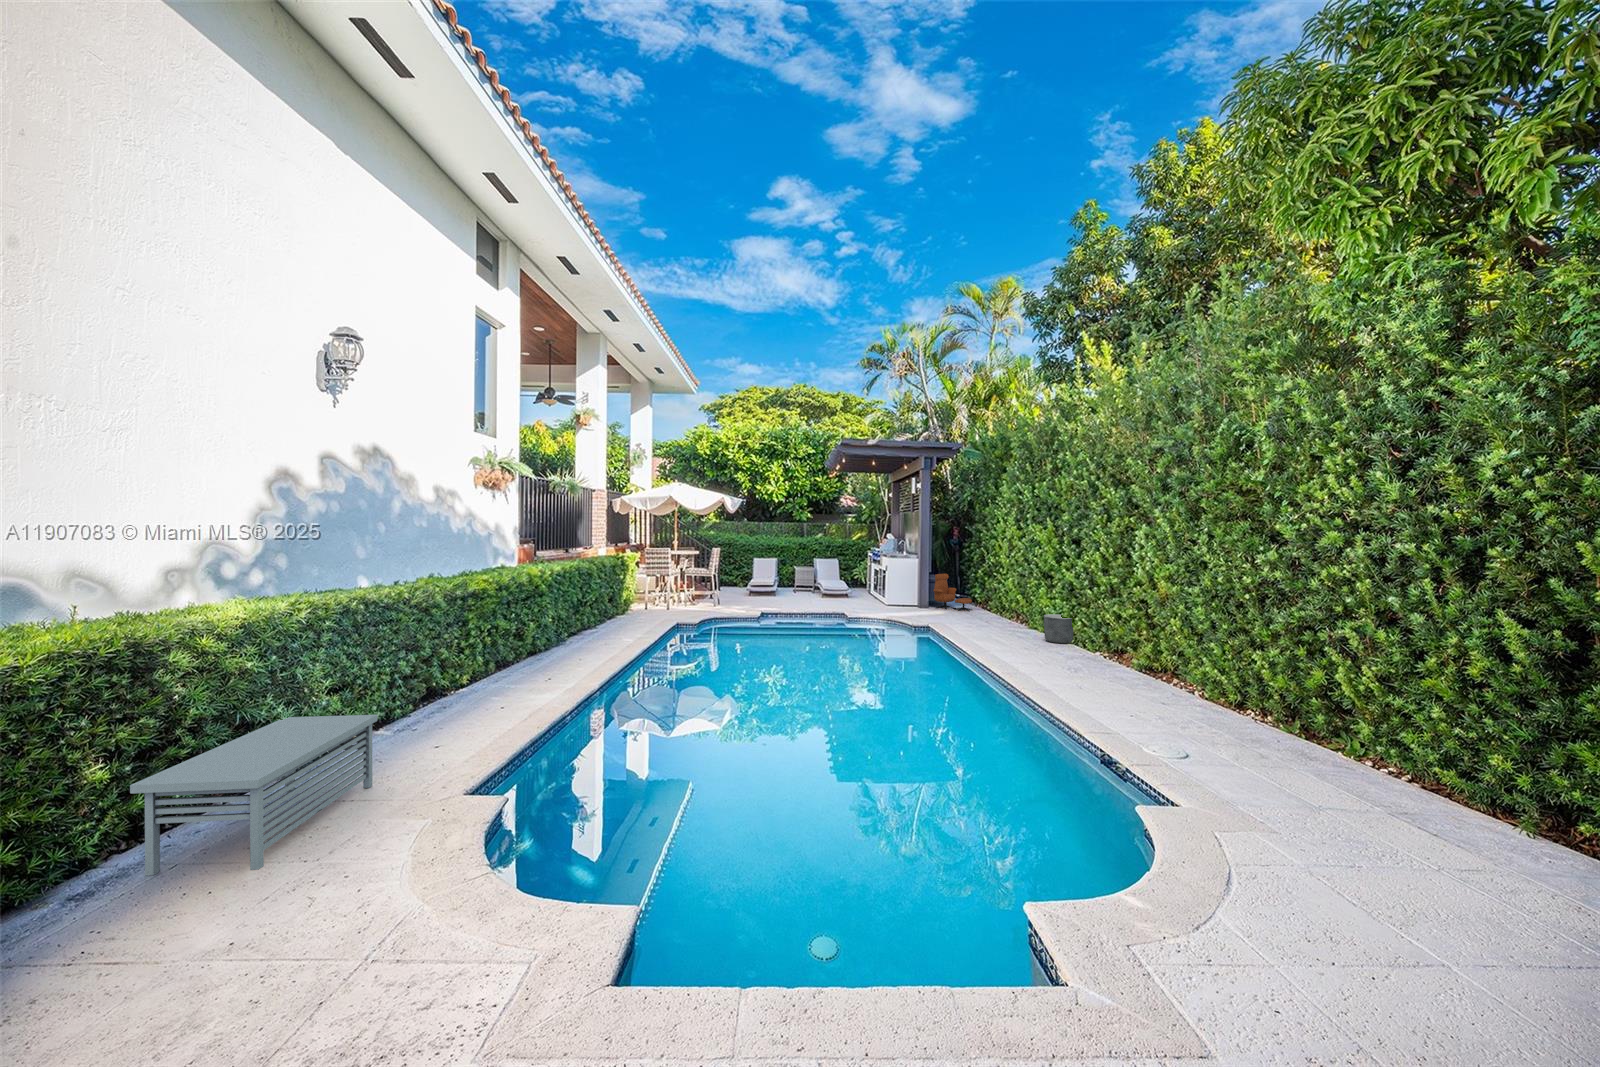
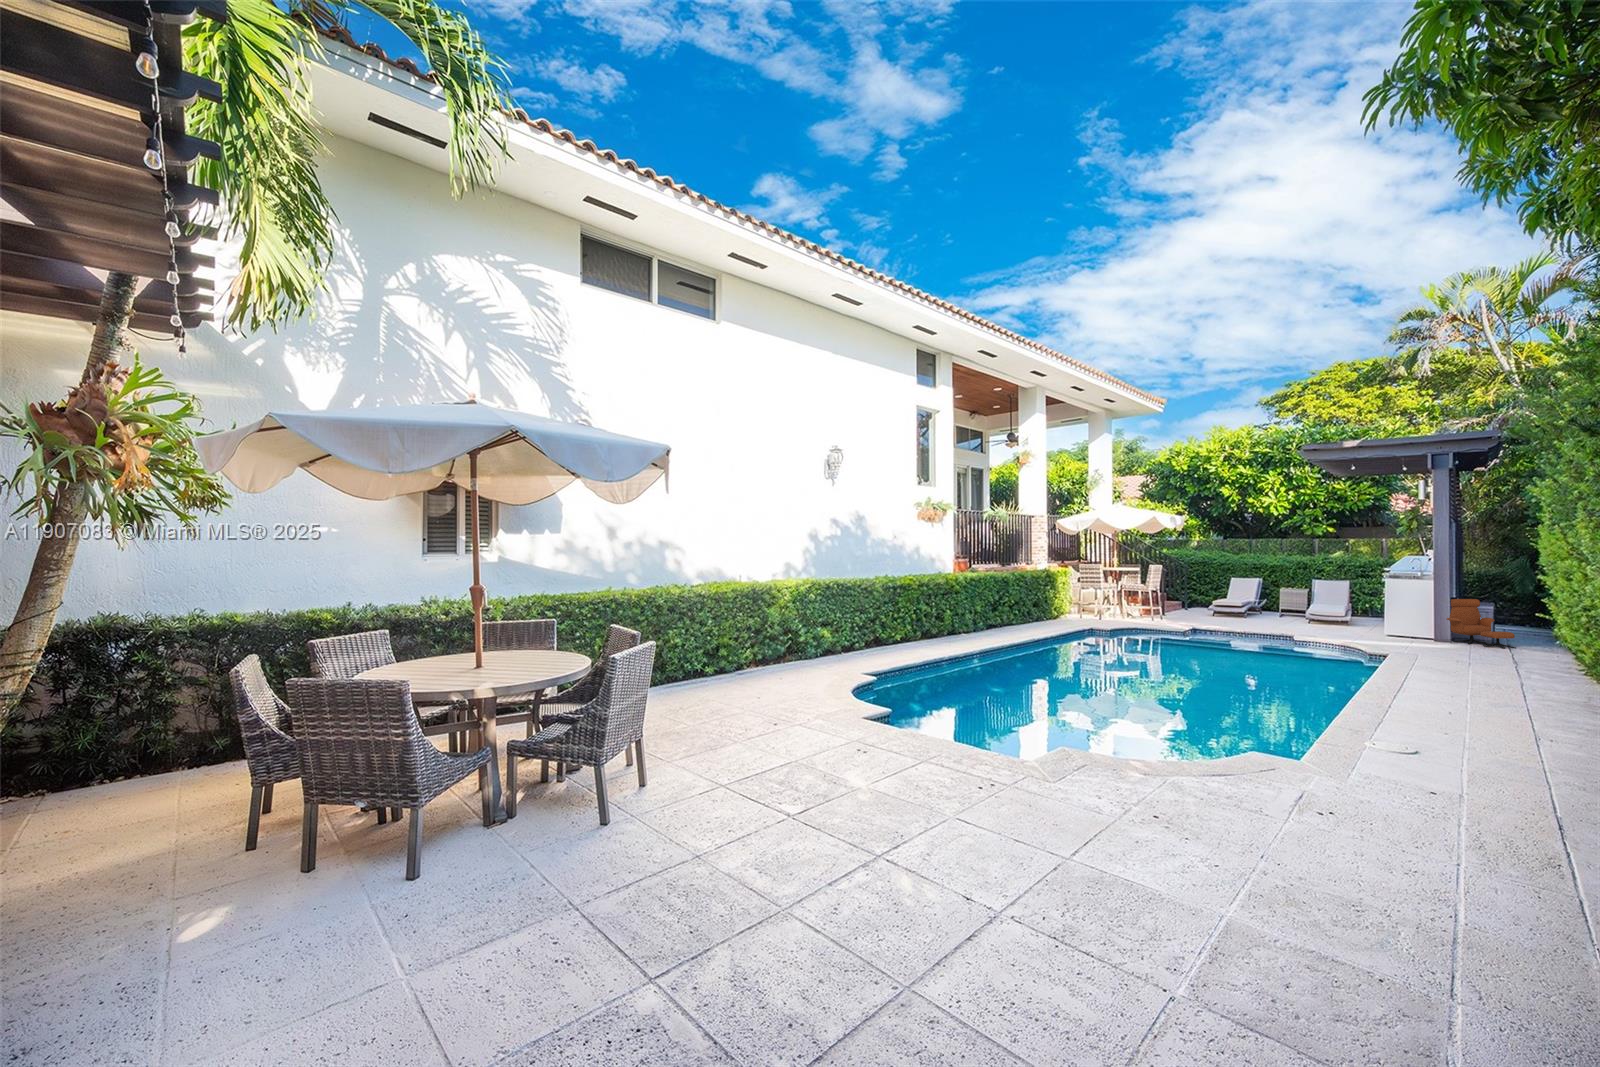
planter: present [1044,614,1073,643] -> none [1526,648,1581,685]
storage bench: present [130,715,377,876] -> none [751,631,833,679]

